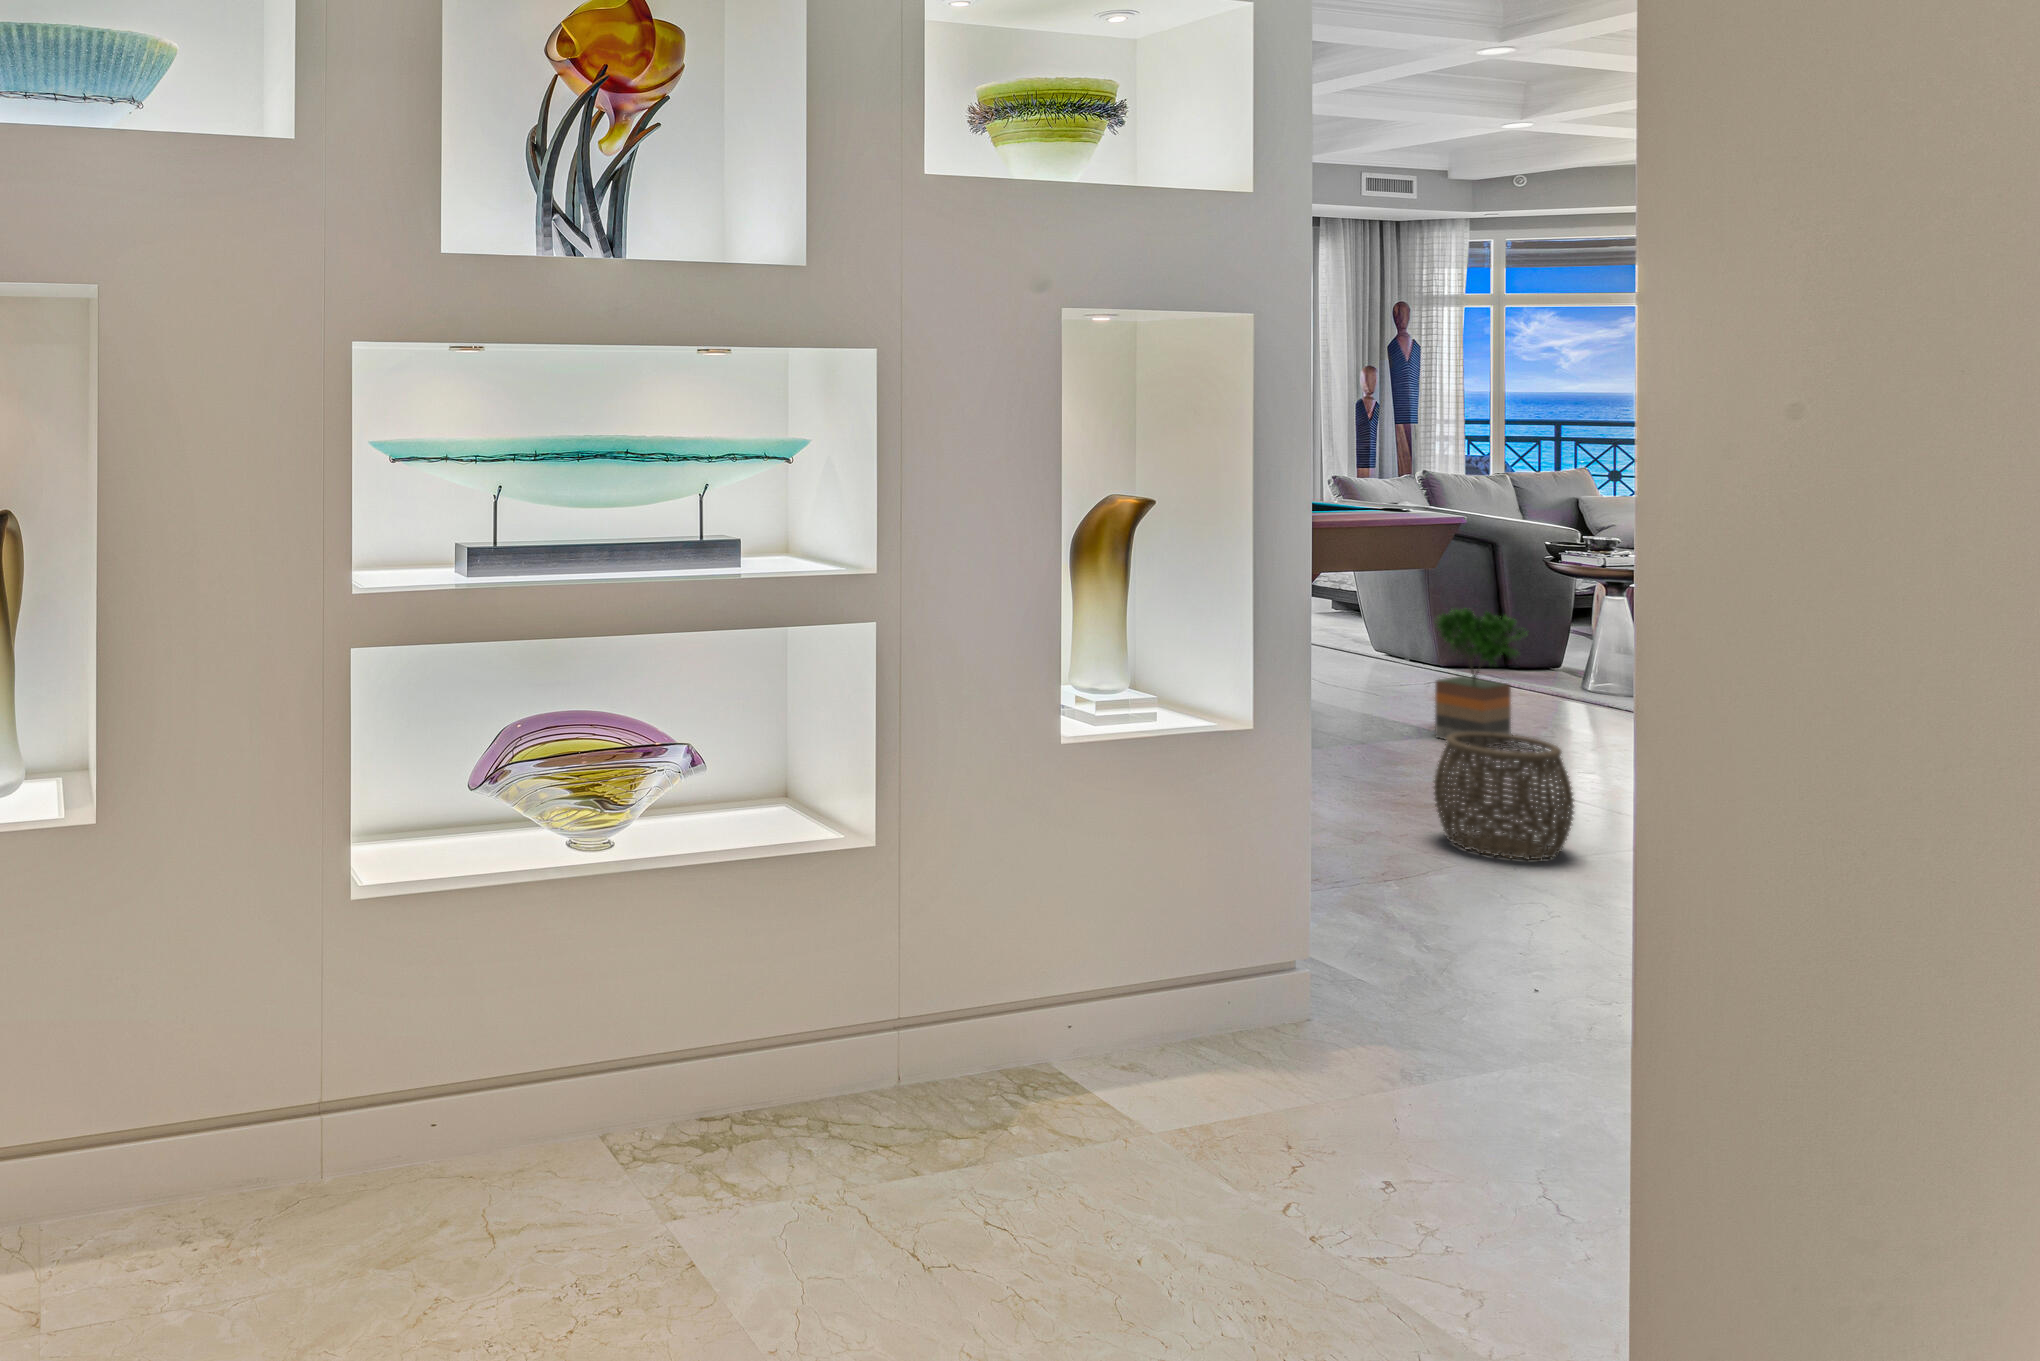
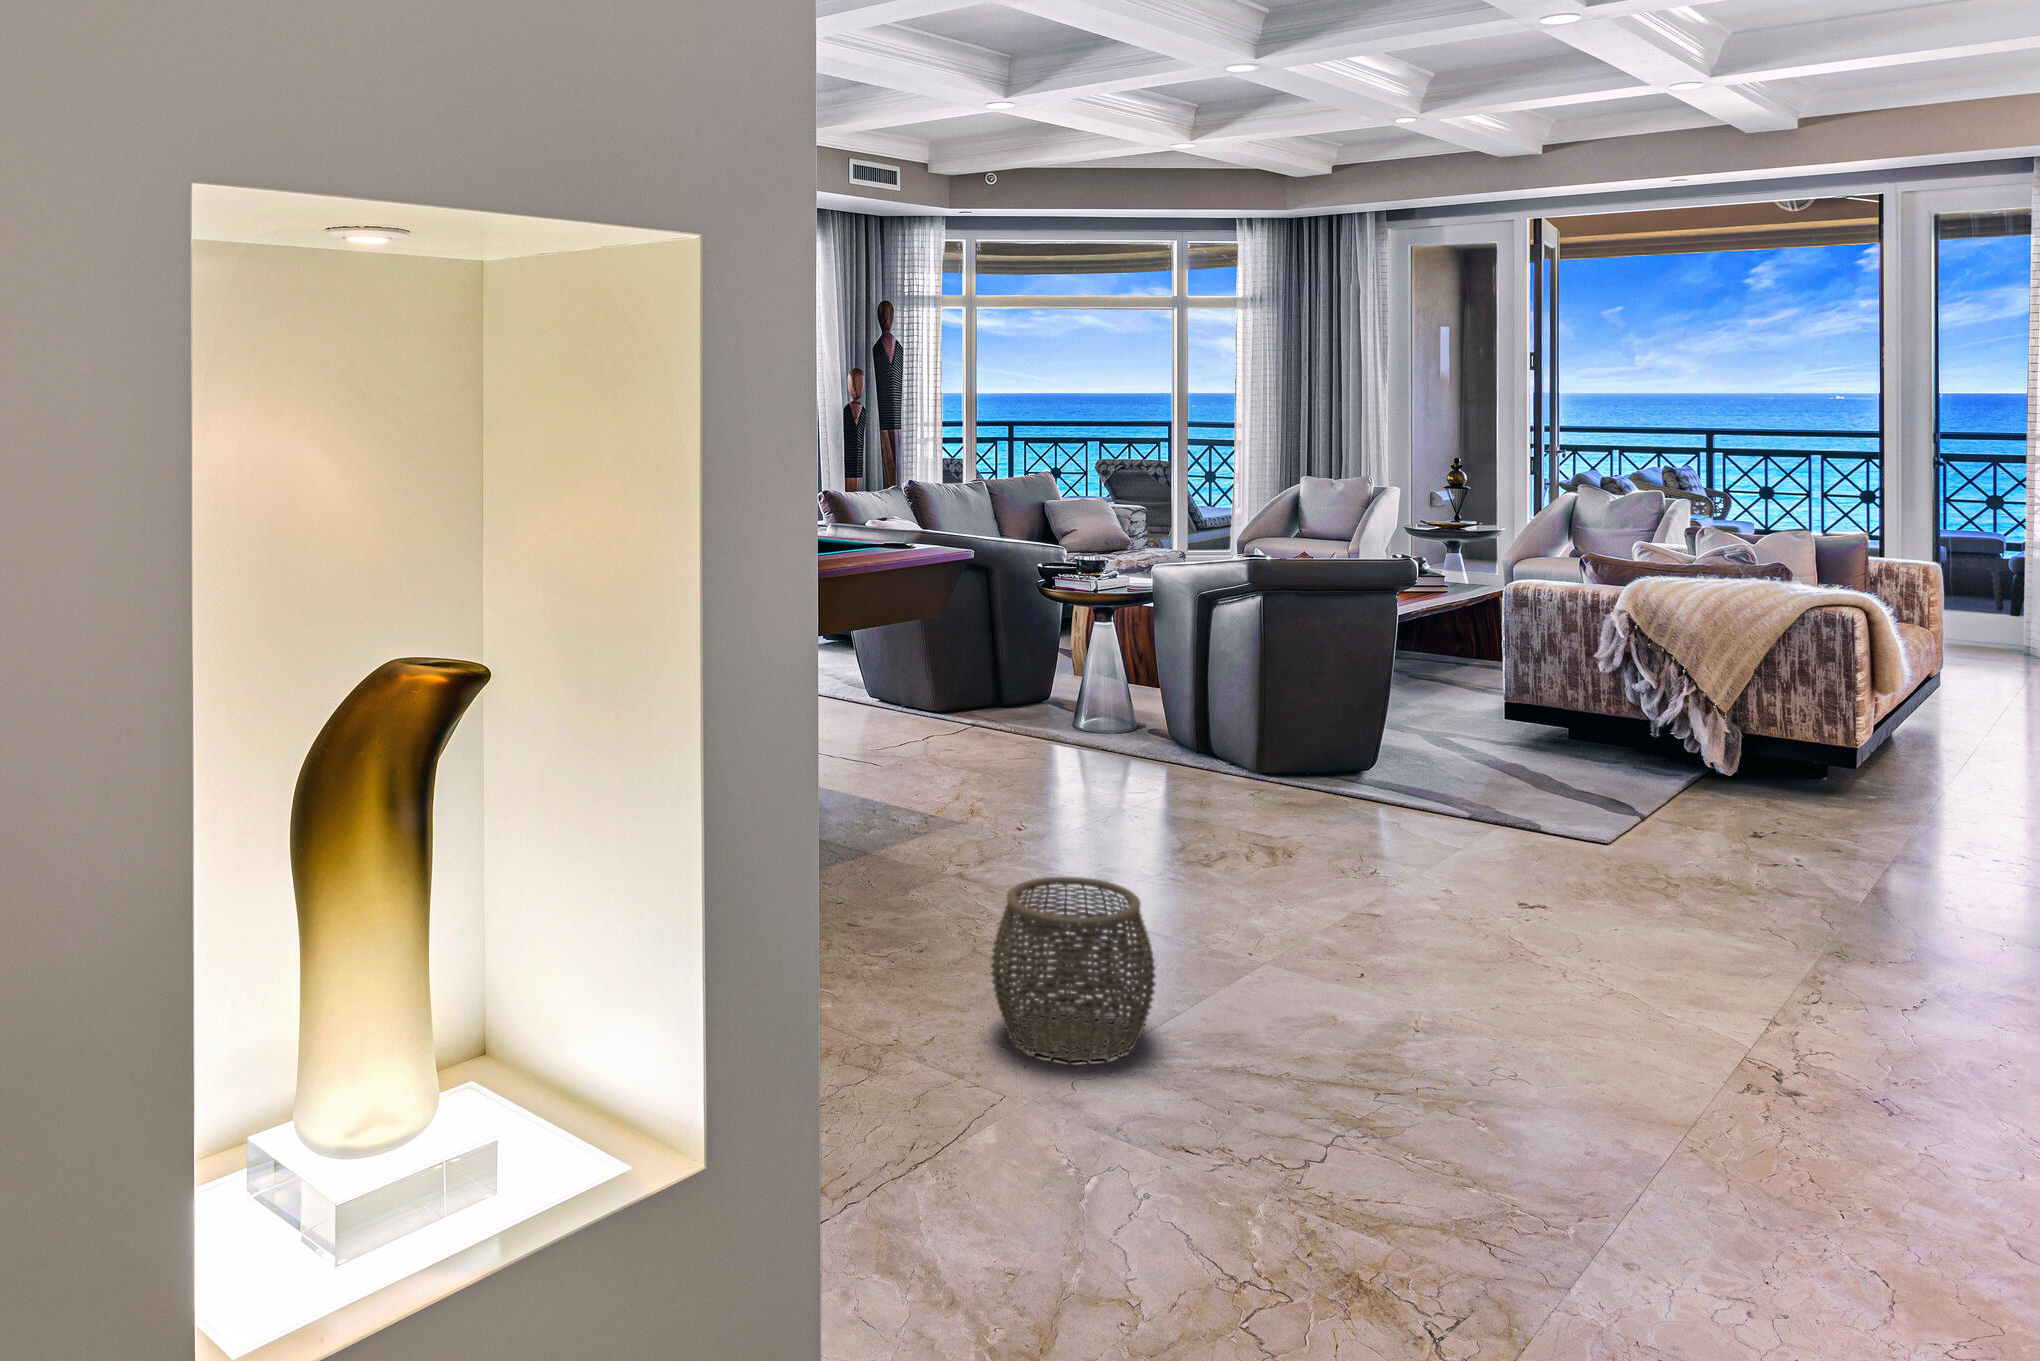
potted tree: present [1435,608,1527,747] -> none [951,667,1052,837]

